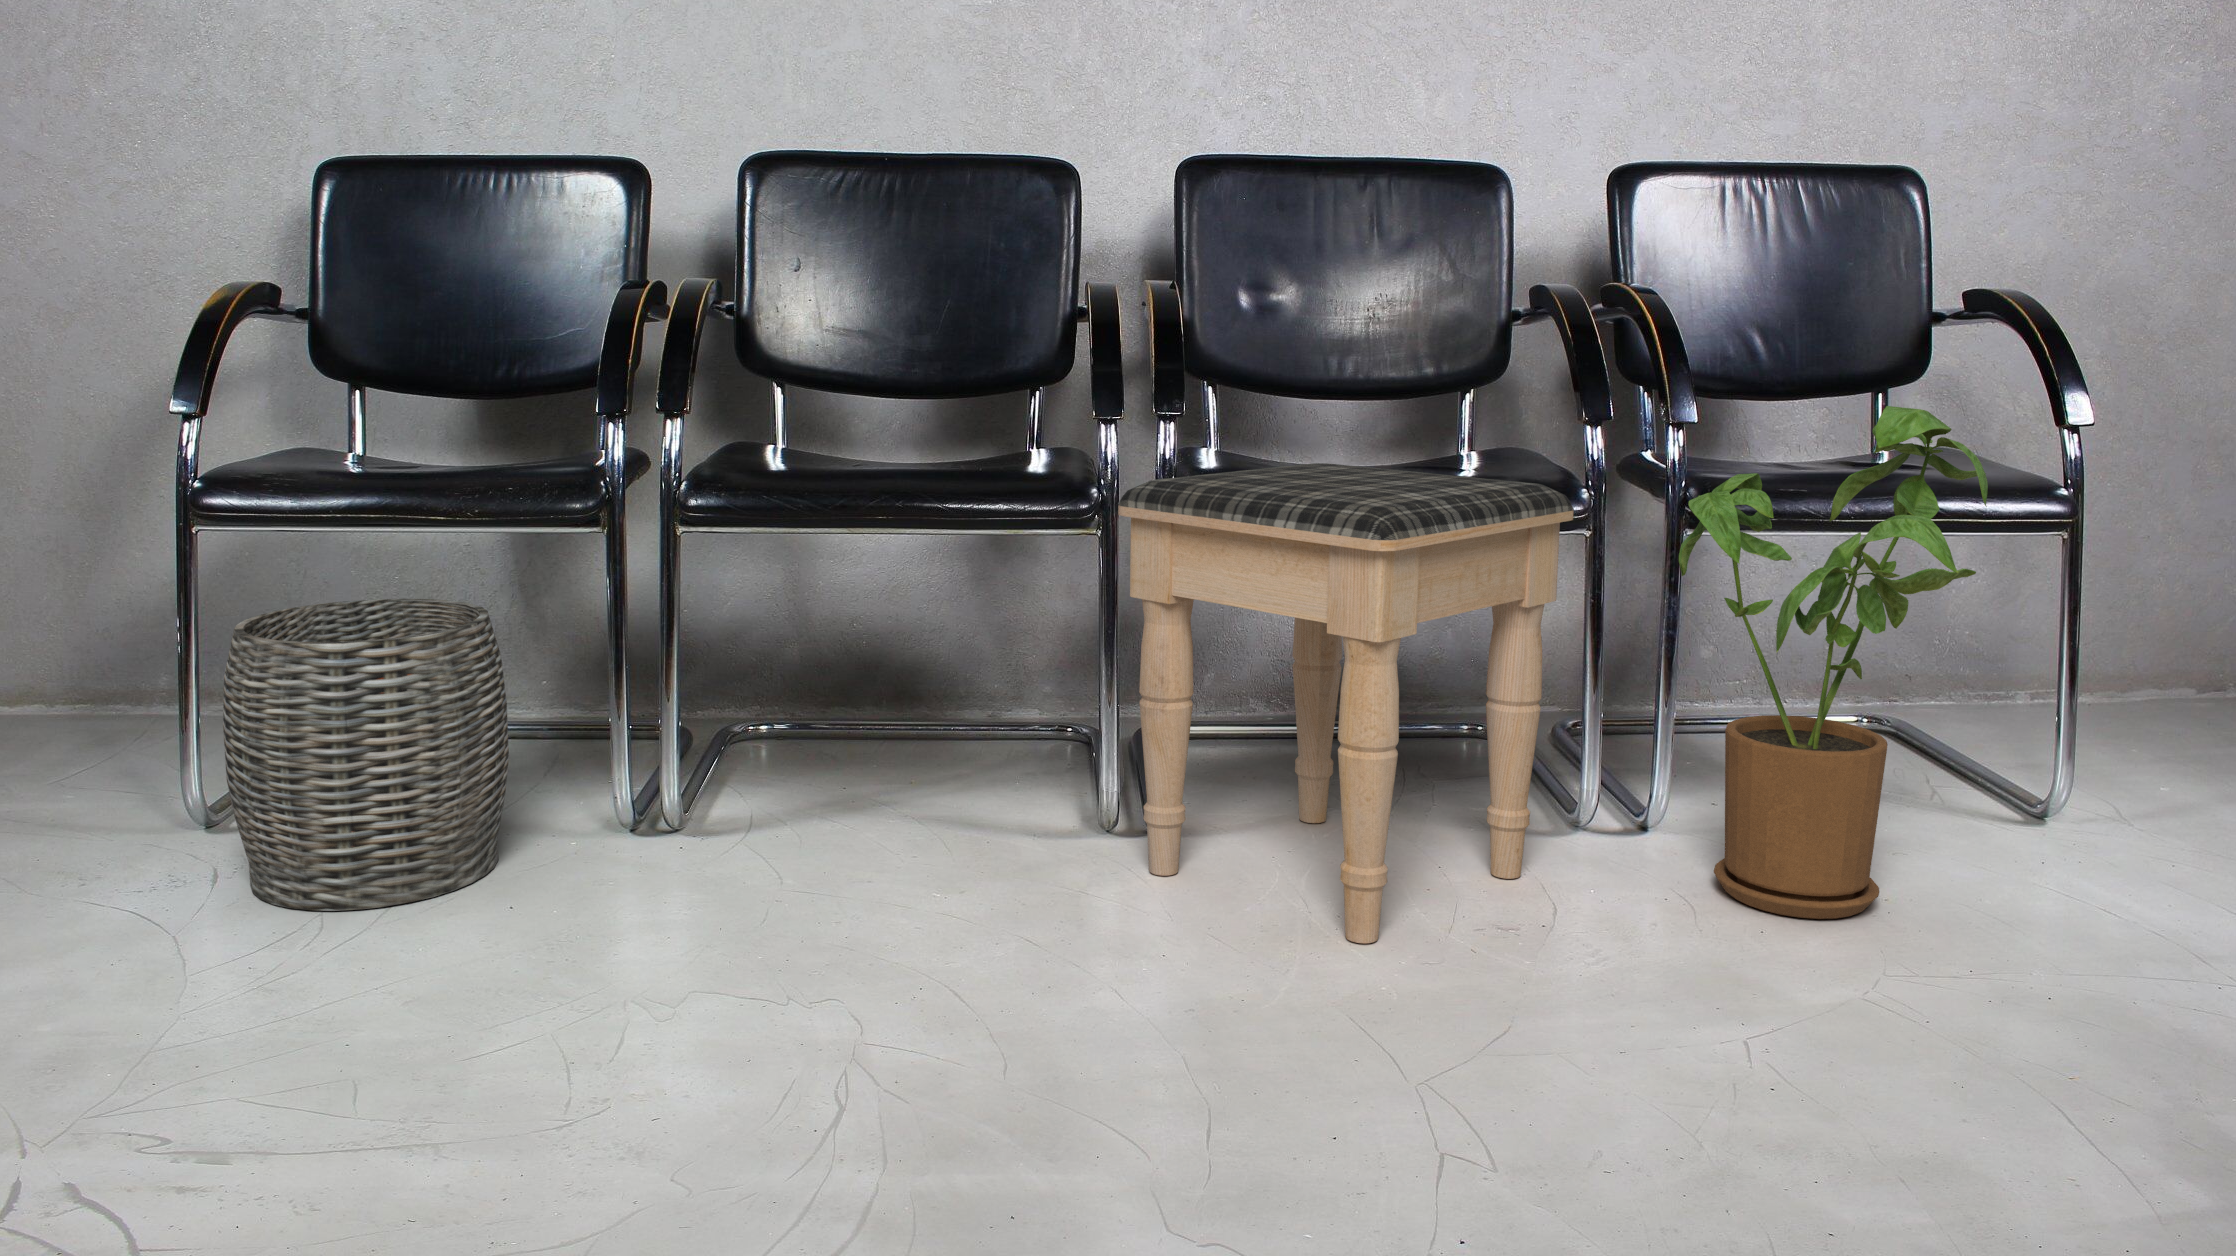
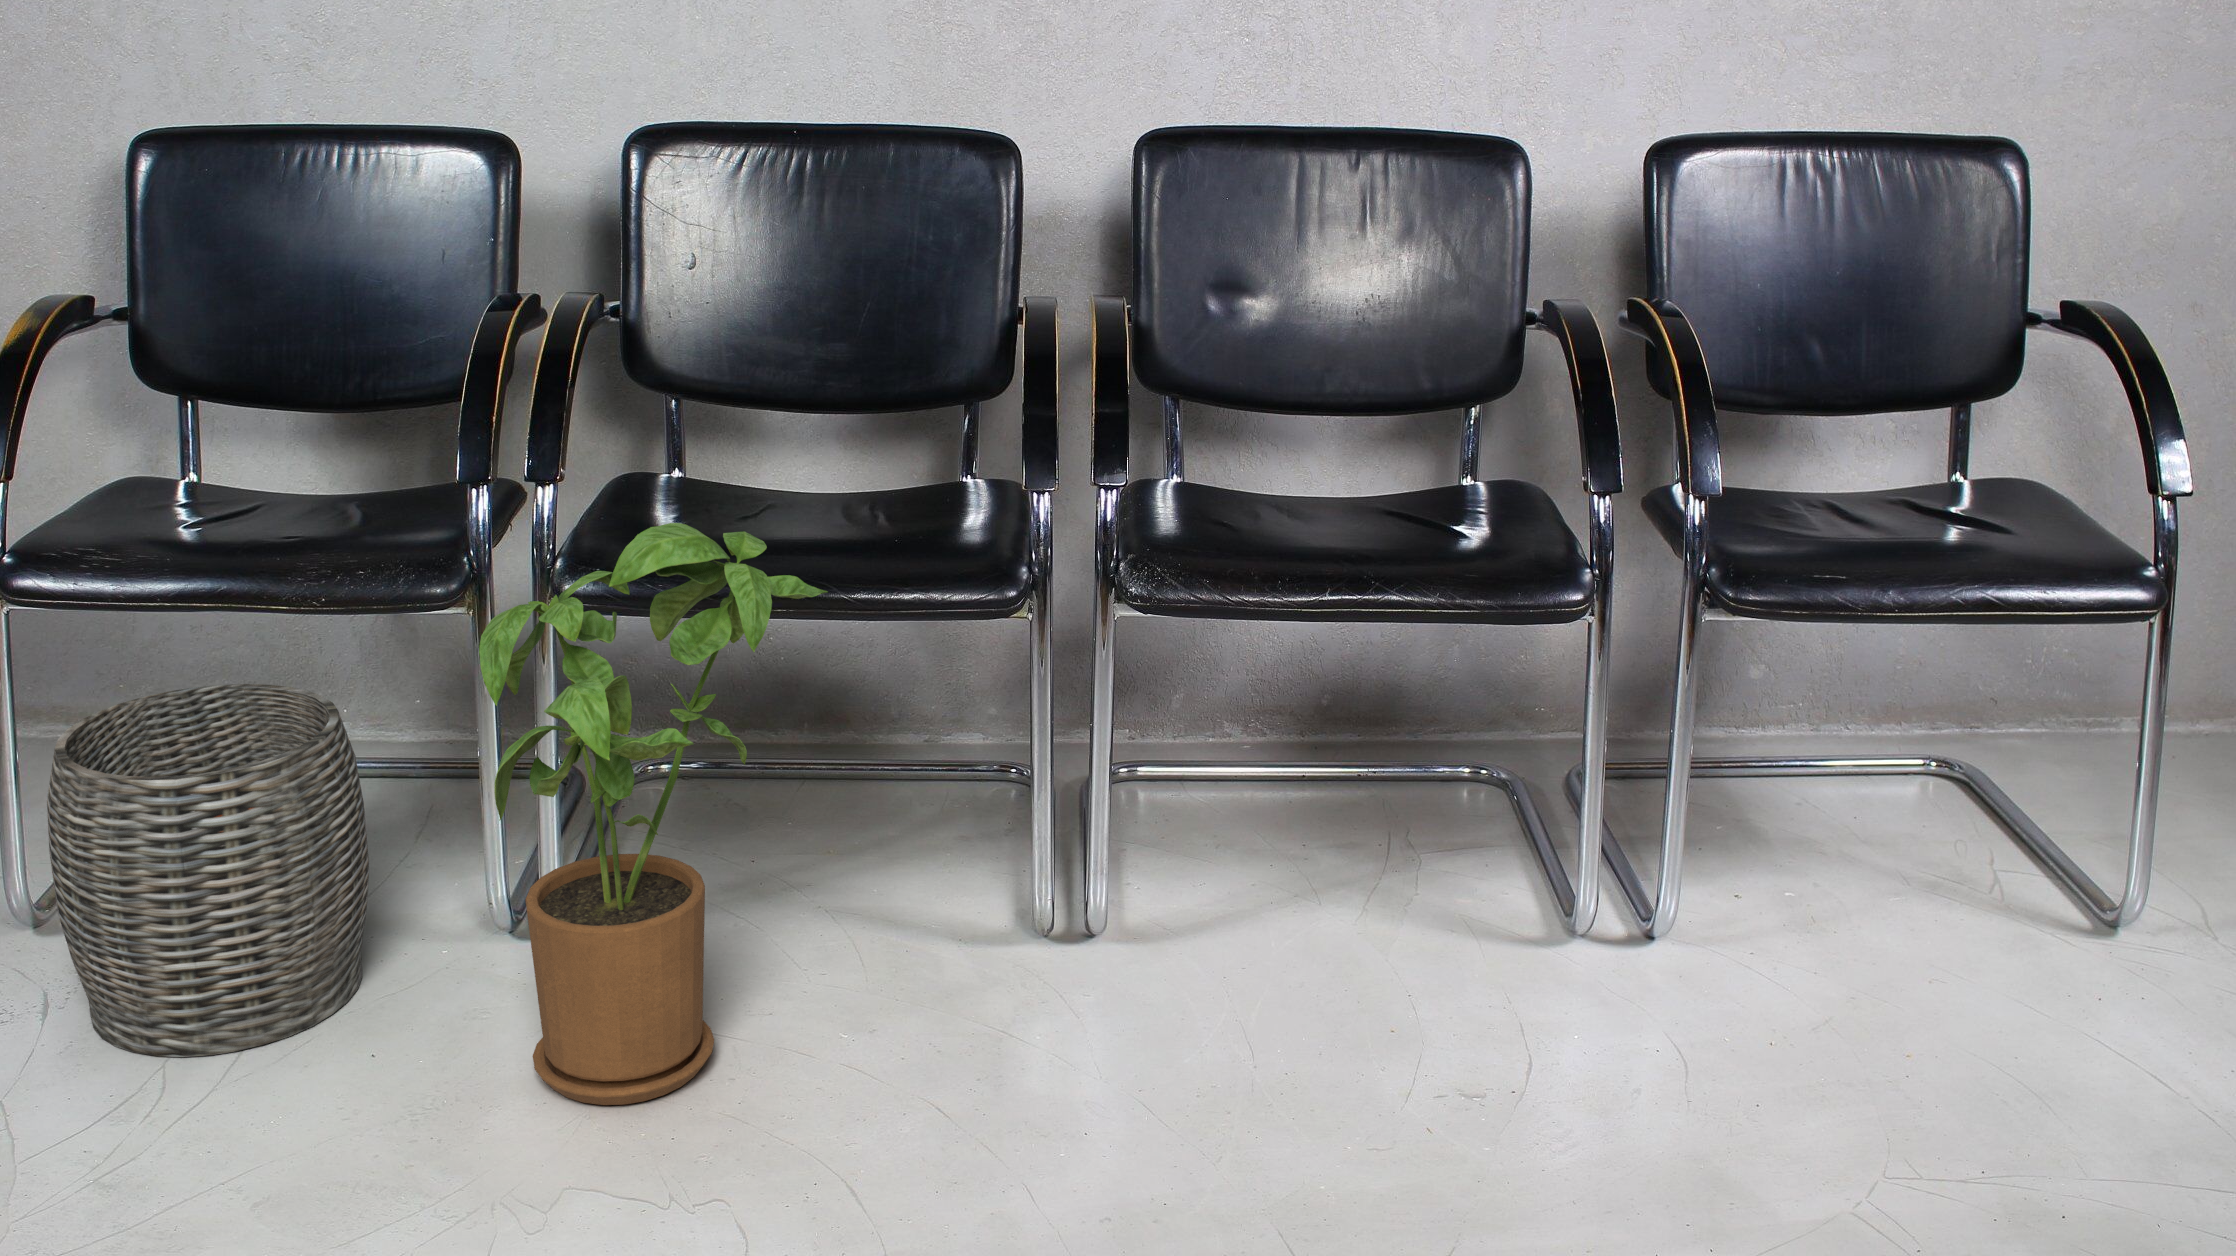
house plant: present [1679,406,1988,919] -> present [479,523,827,1105]
footstool: present [1118,463,1574,943] -> none [1046,527,1568,1119]

